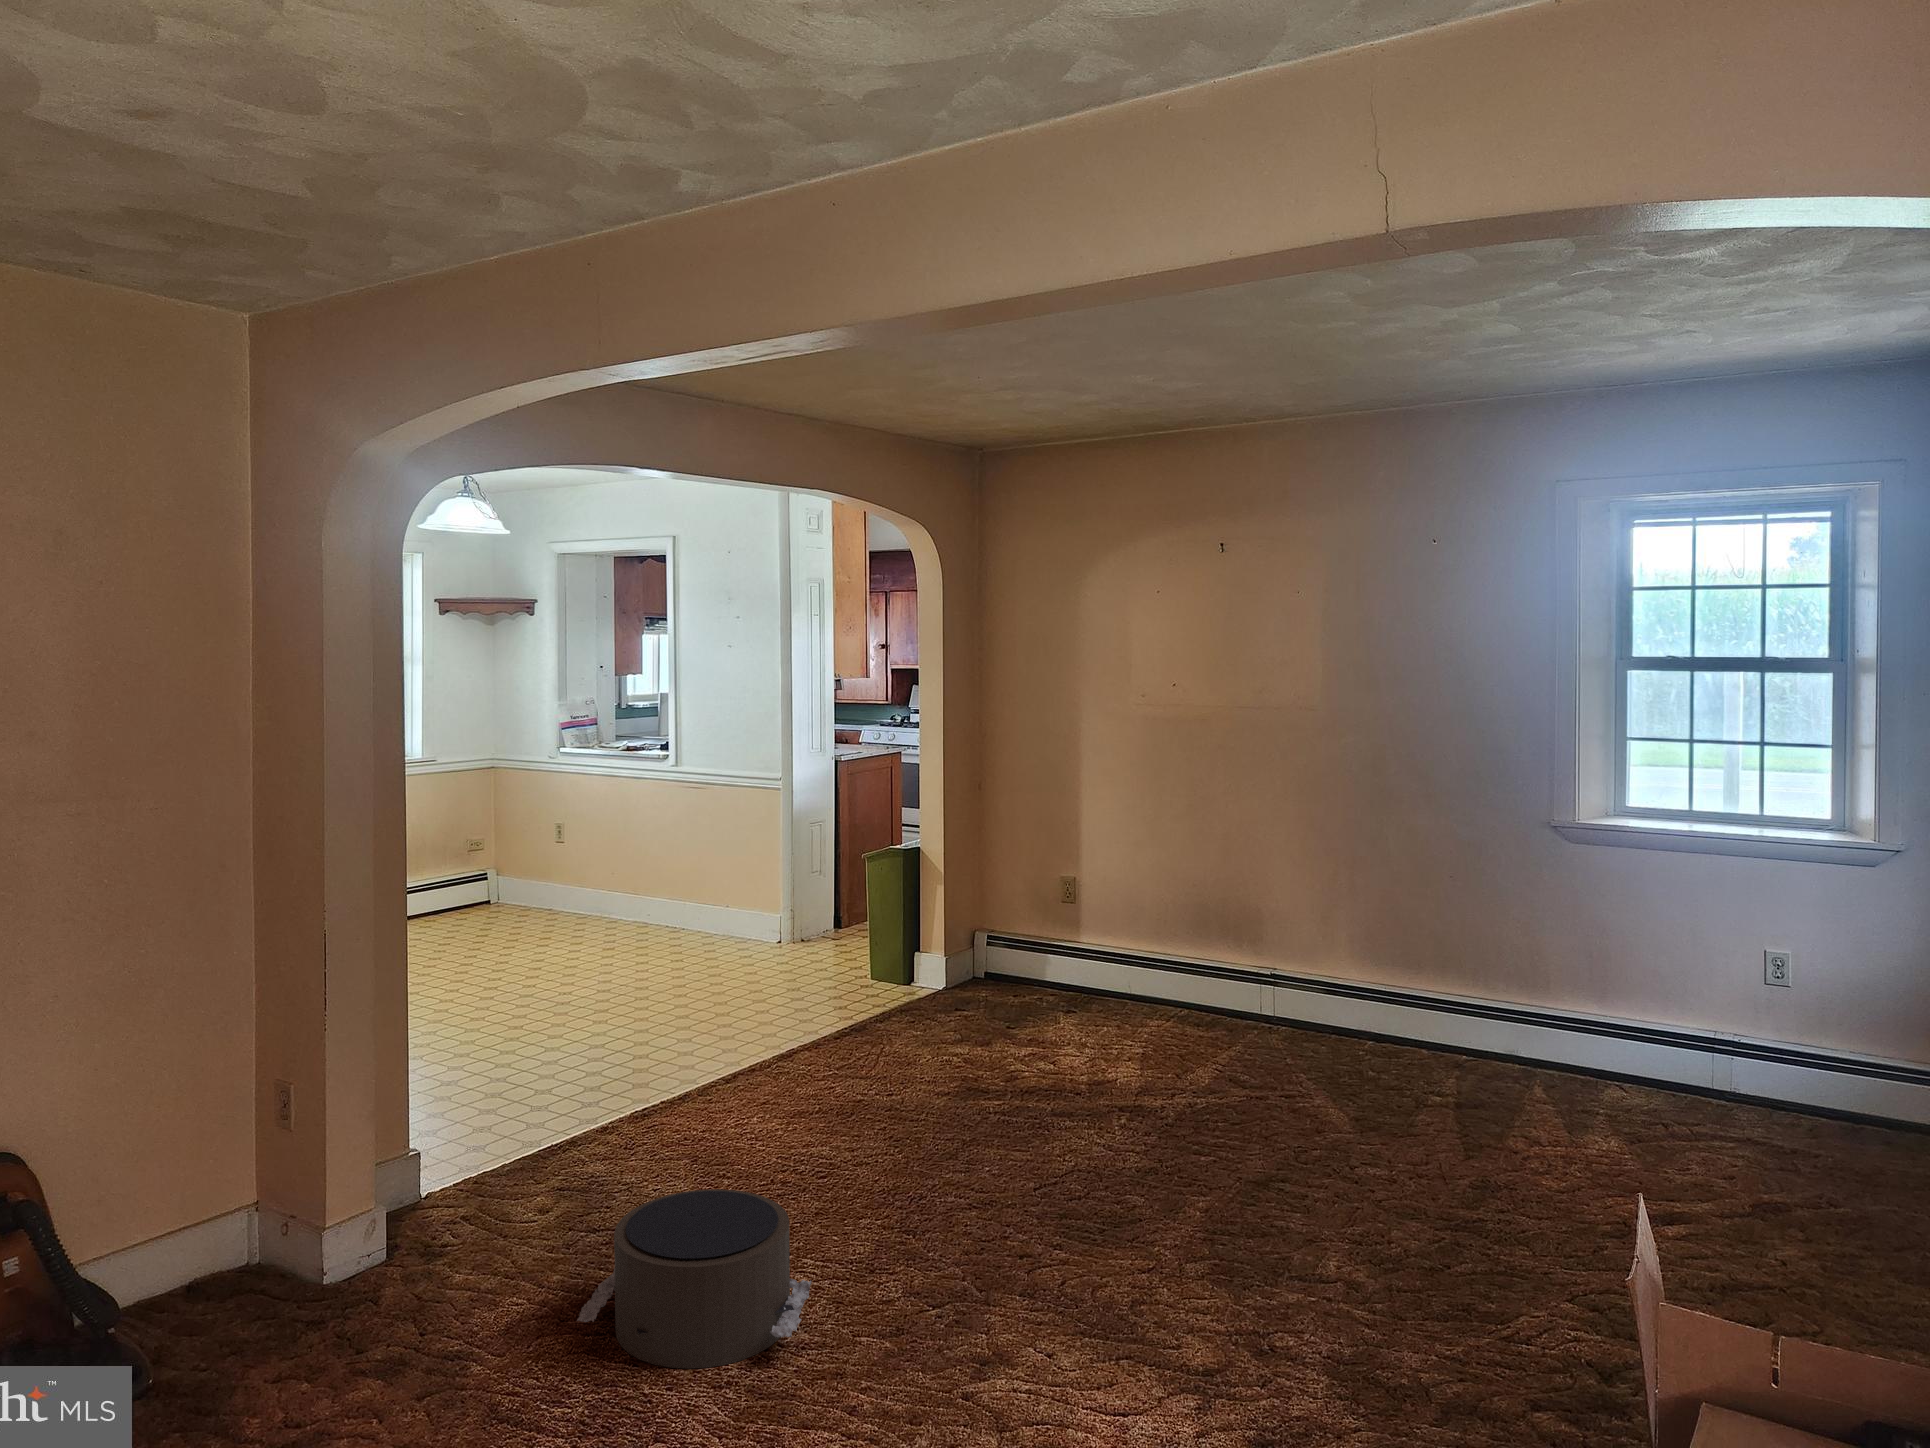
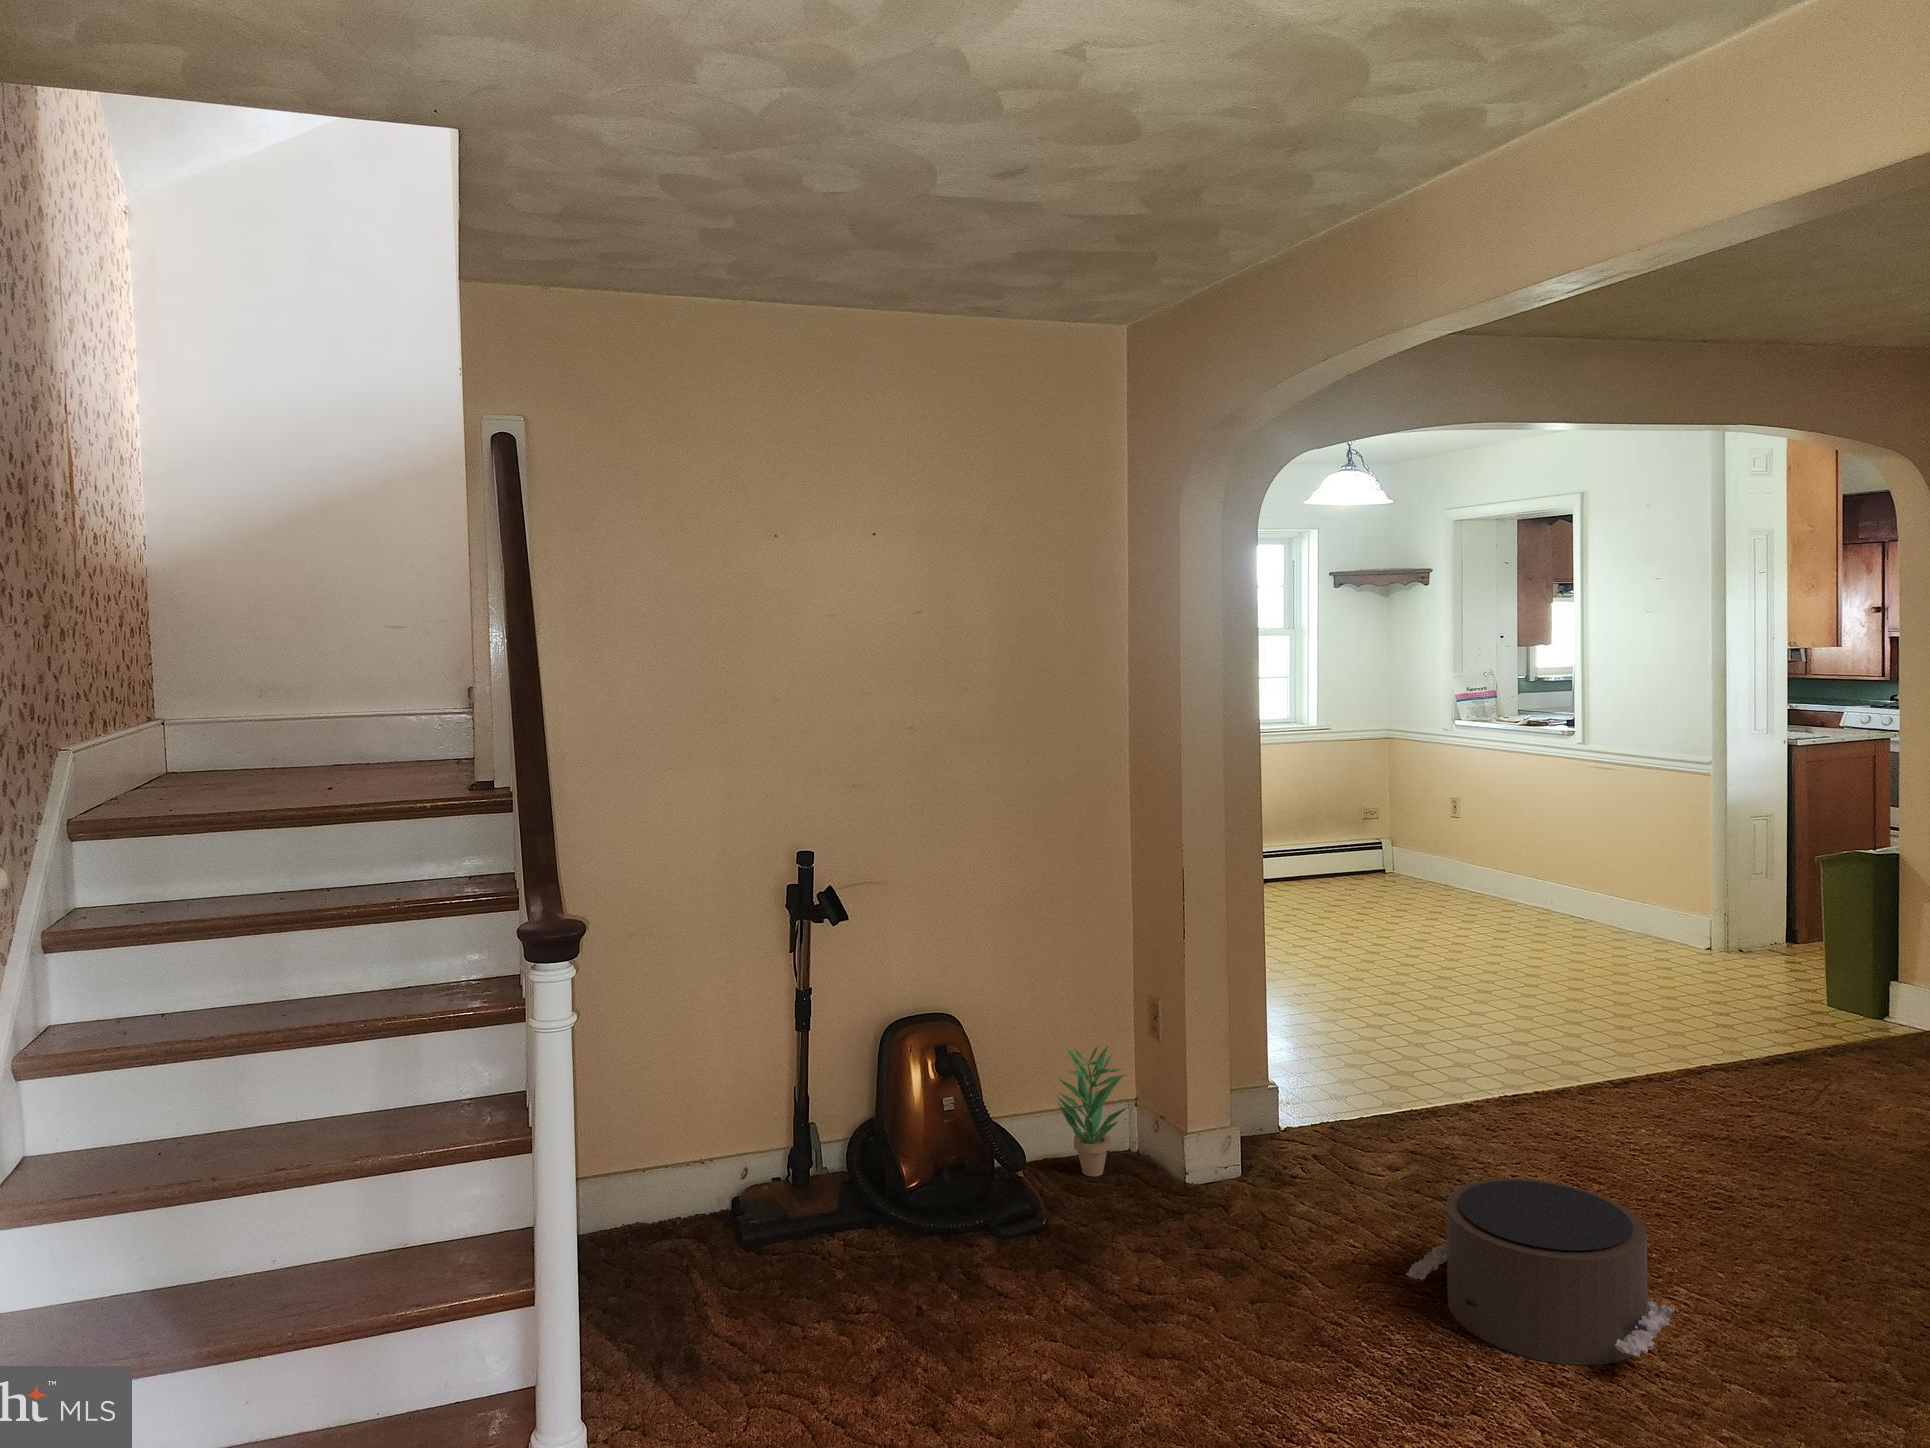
potted plant: none [153,1143,251,1307] -> present [1057,1046,1127,1176]

